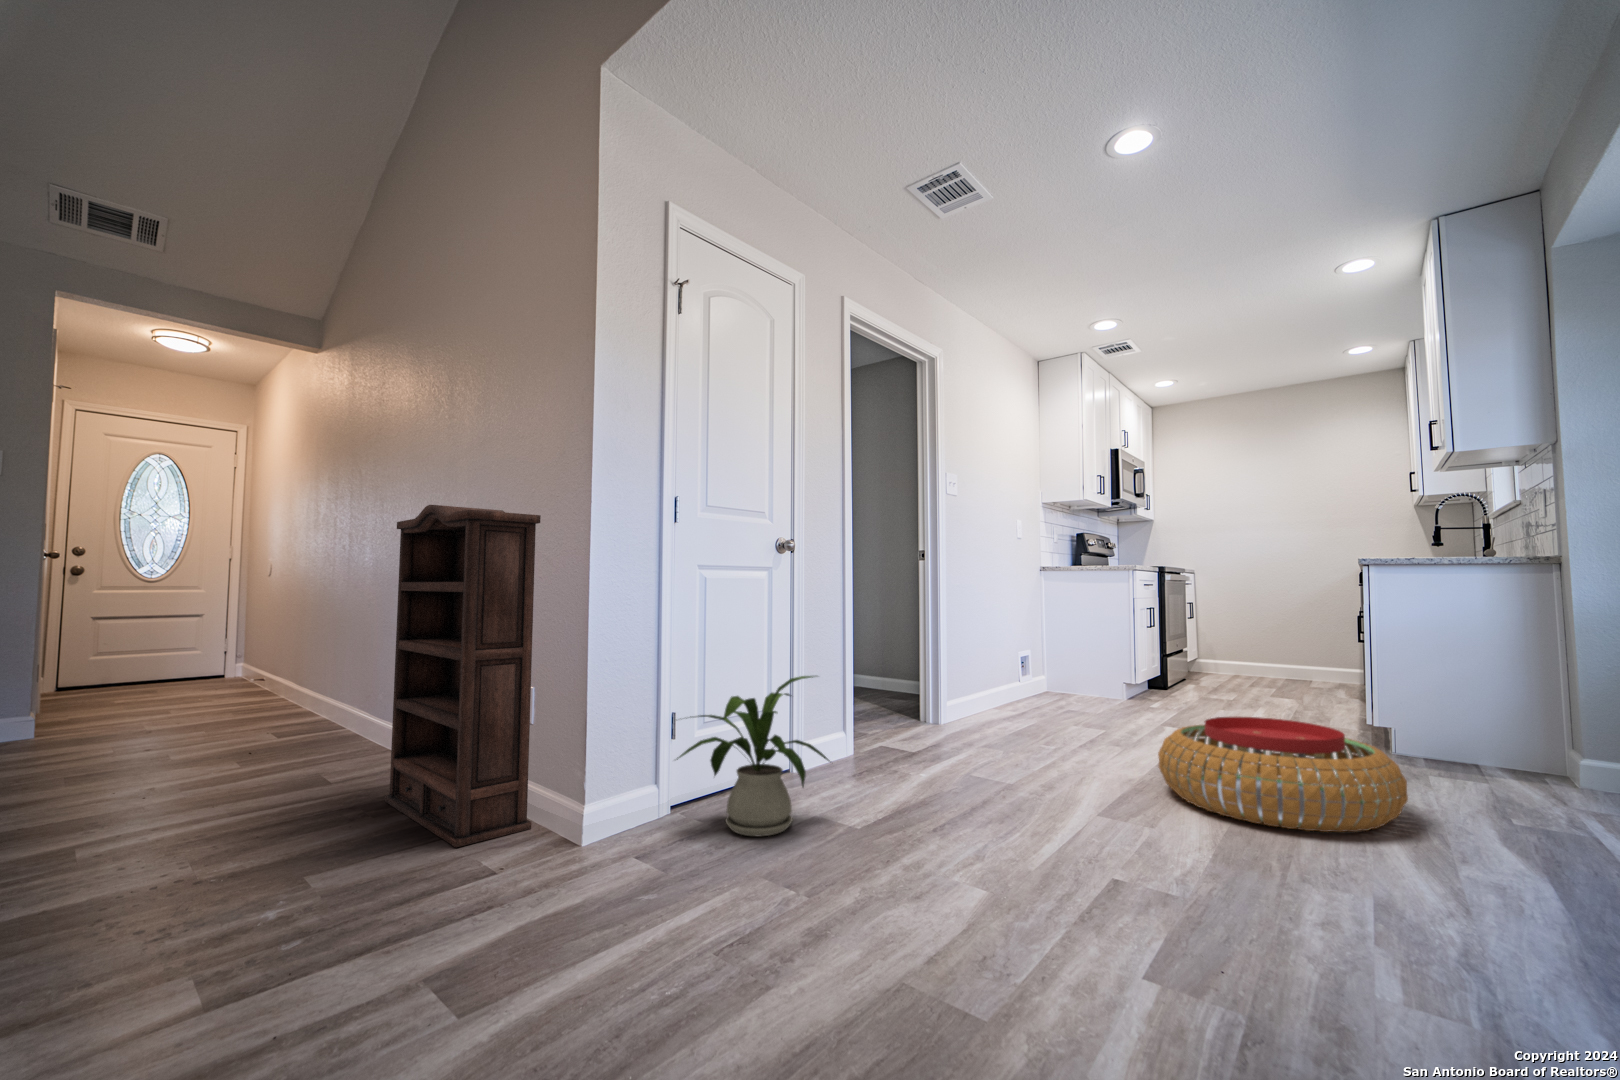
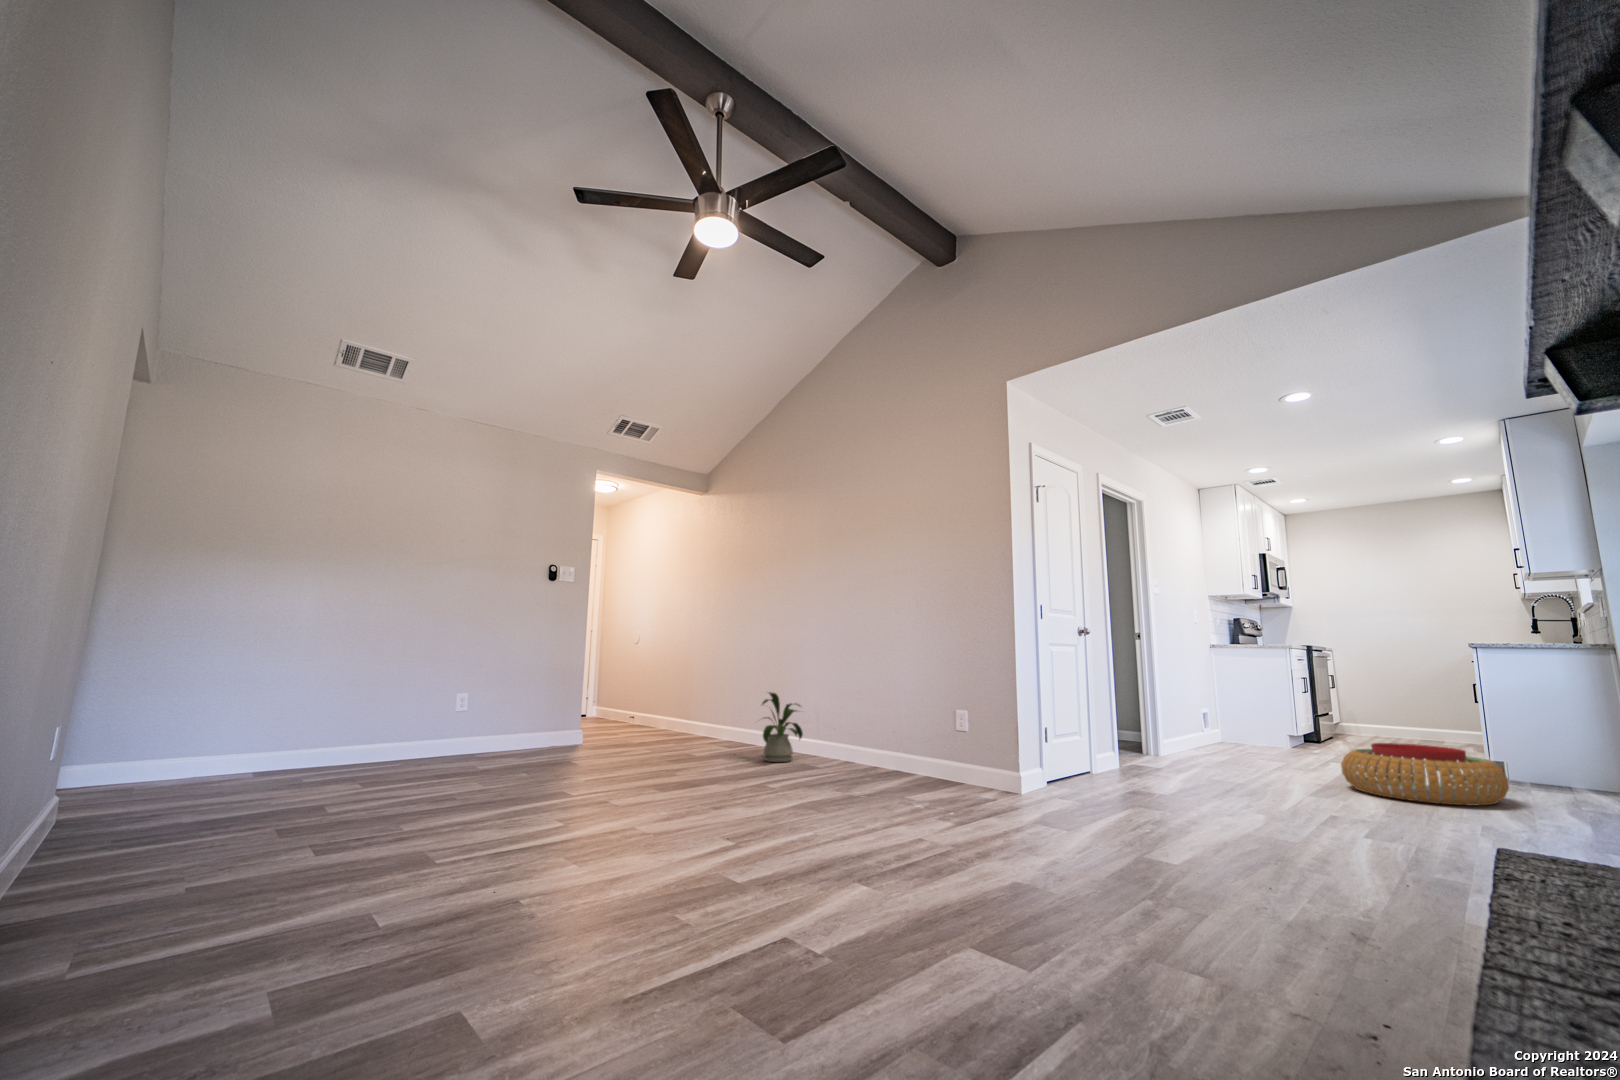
bookshelf: present [385,505,541,848] -> none [871,607,980,793]
house plant: present [677,676,829,836] -> present [763,693,803,762]

